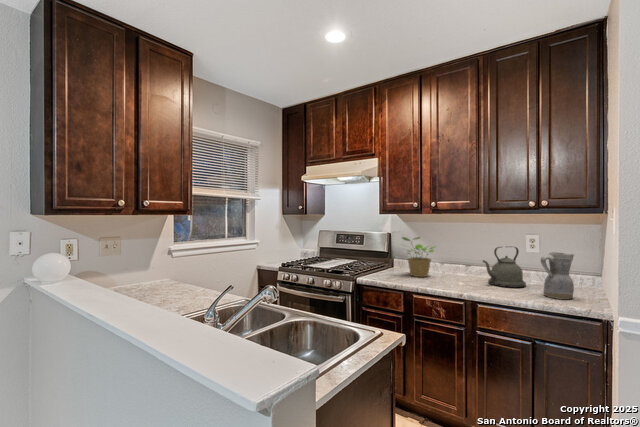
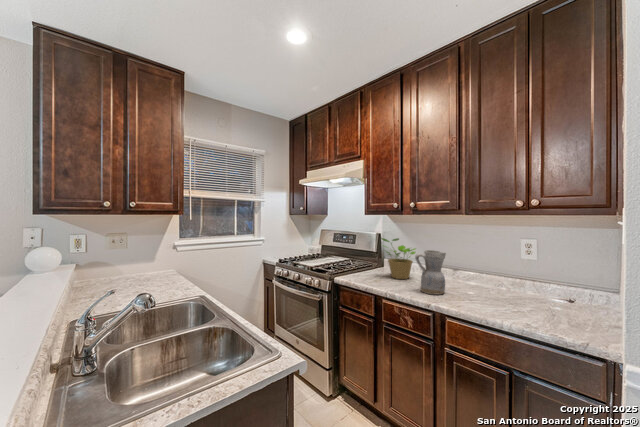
kettle: present [483,247,526,288] -> none [461,252,515,300]
ceramic pitcher: present [541,252,574,299] -> present [415,250,446,294]

